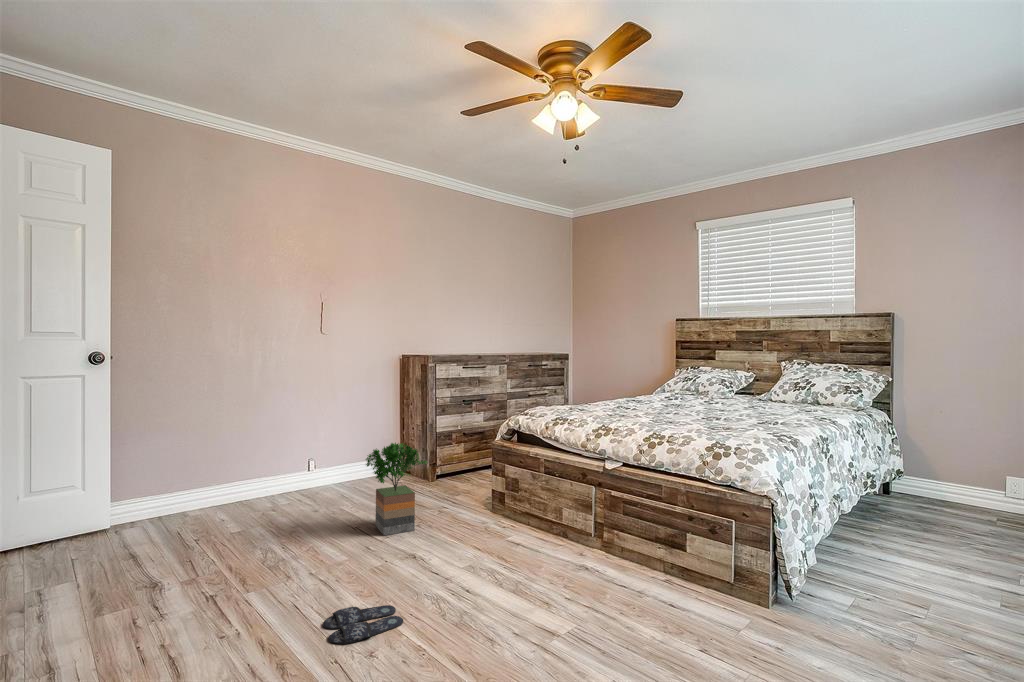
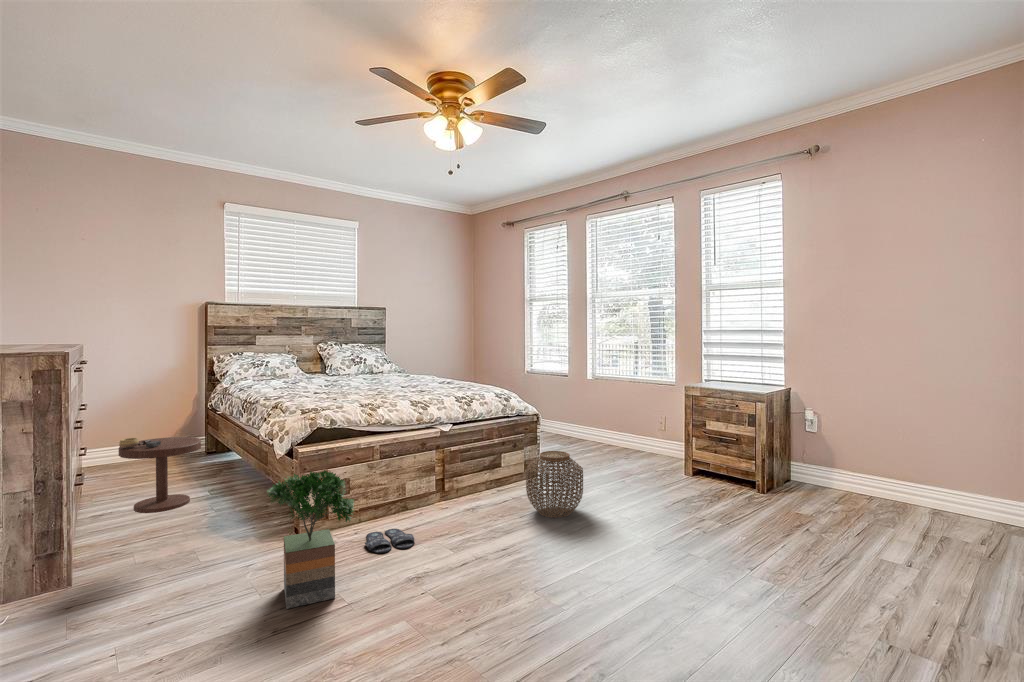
side table: none [429,408,470,490] -> present [119,437,201,513]
woven basket: none [542,525,630,636] -> present [526,451,583,518]
slippers: present [323,605,403,644] -> present [365,529,414,553]

